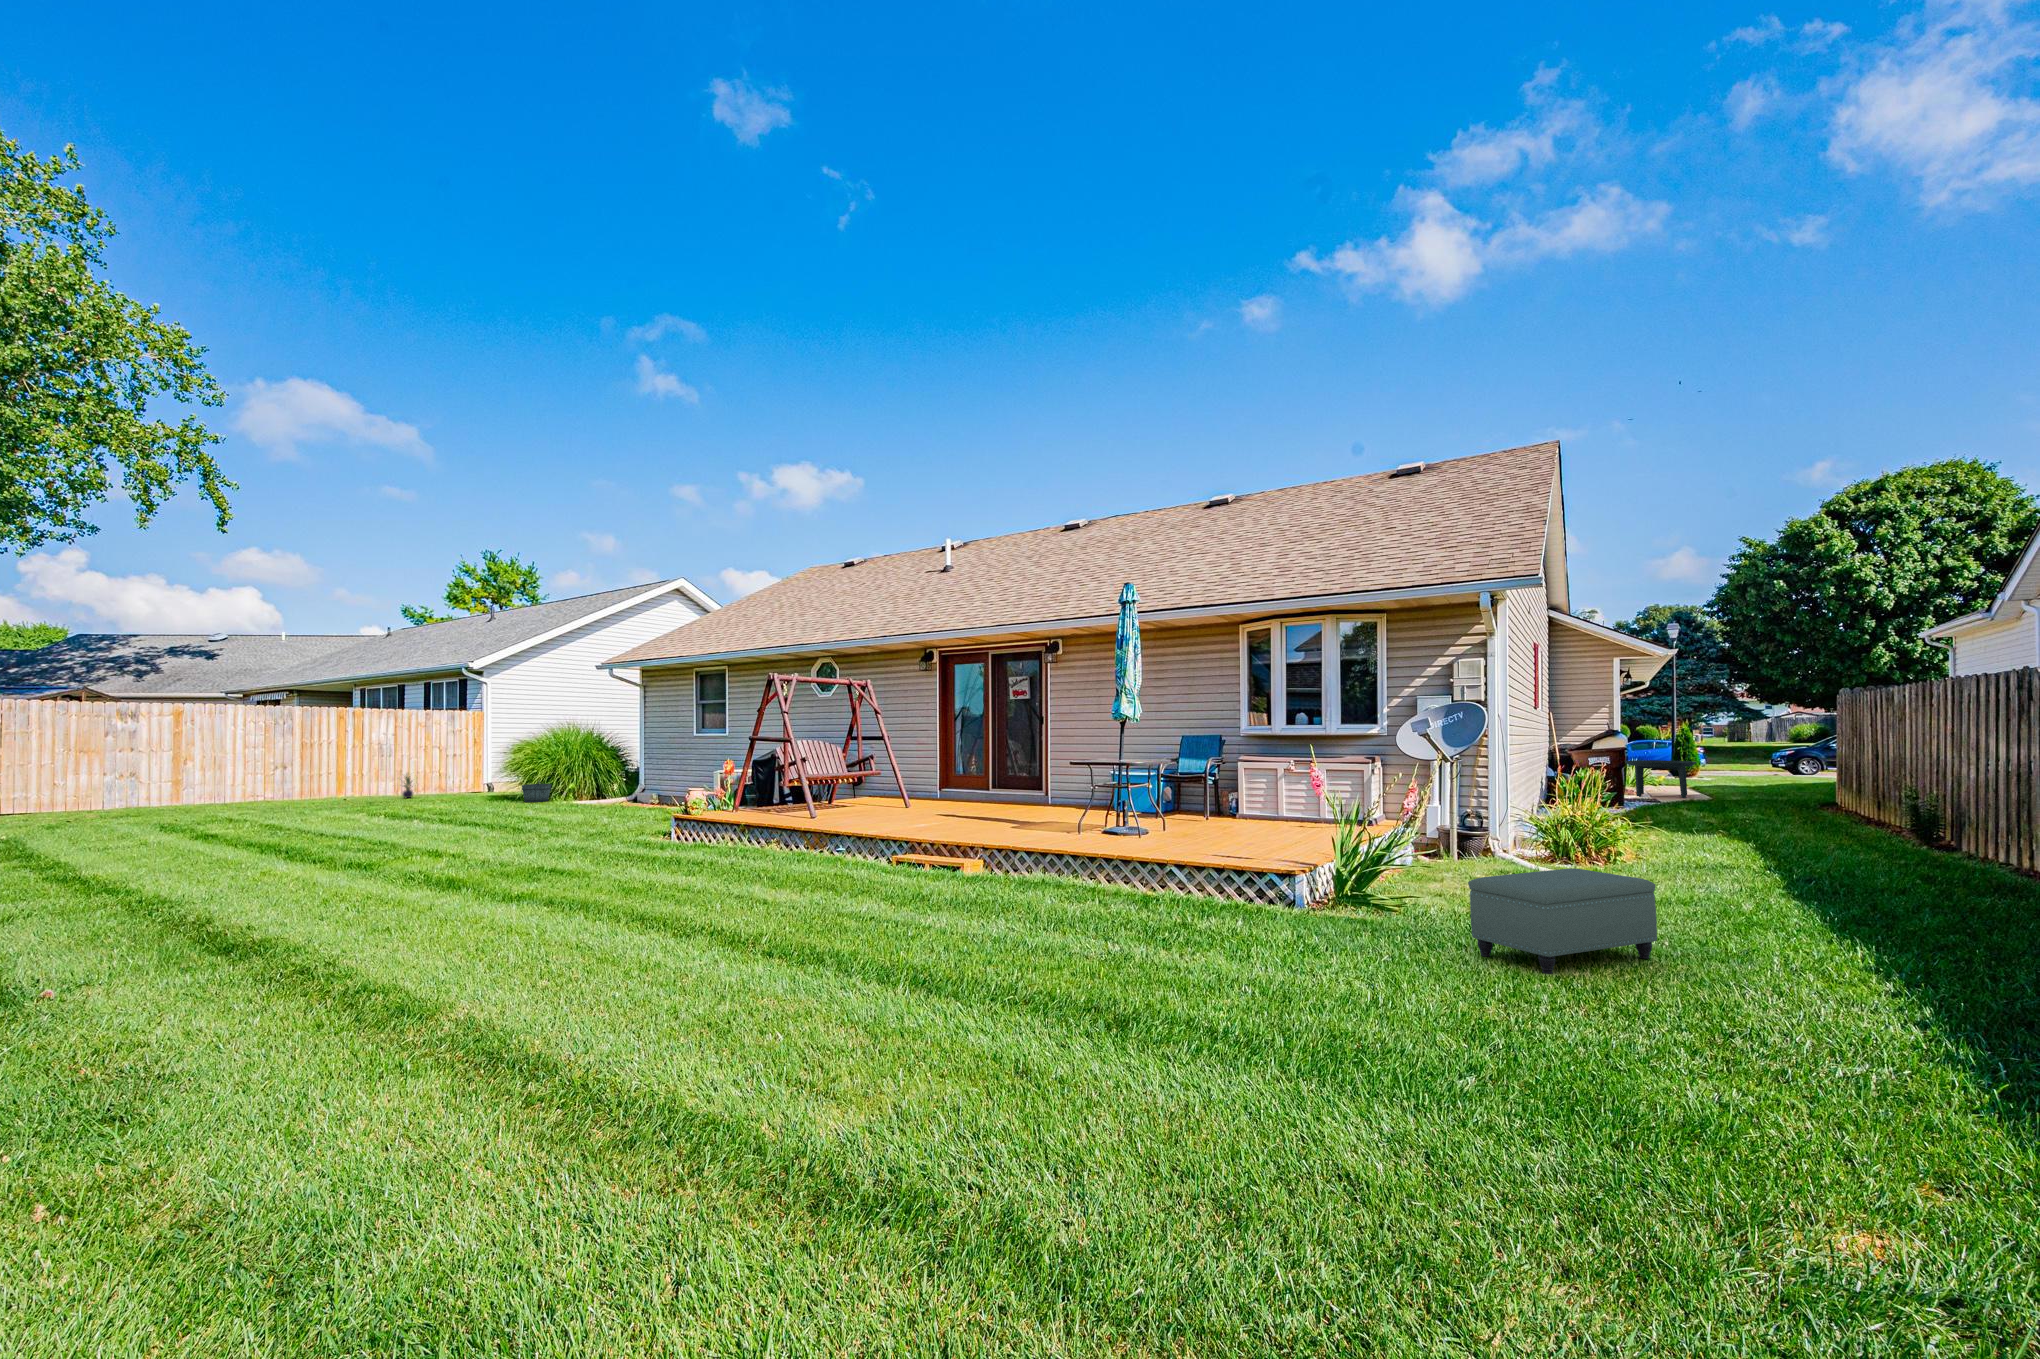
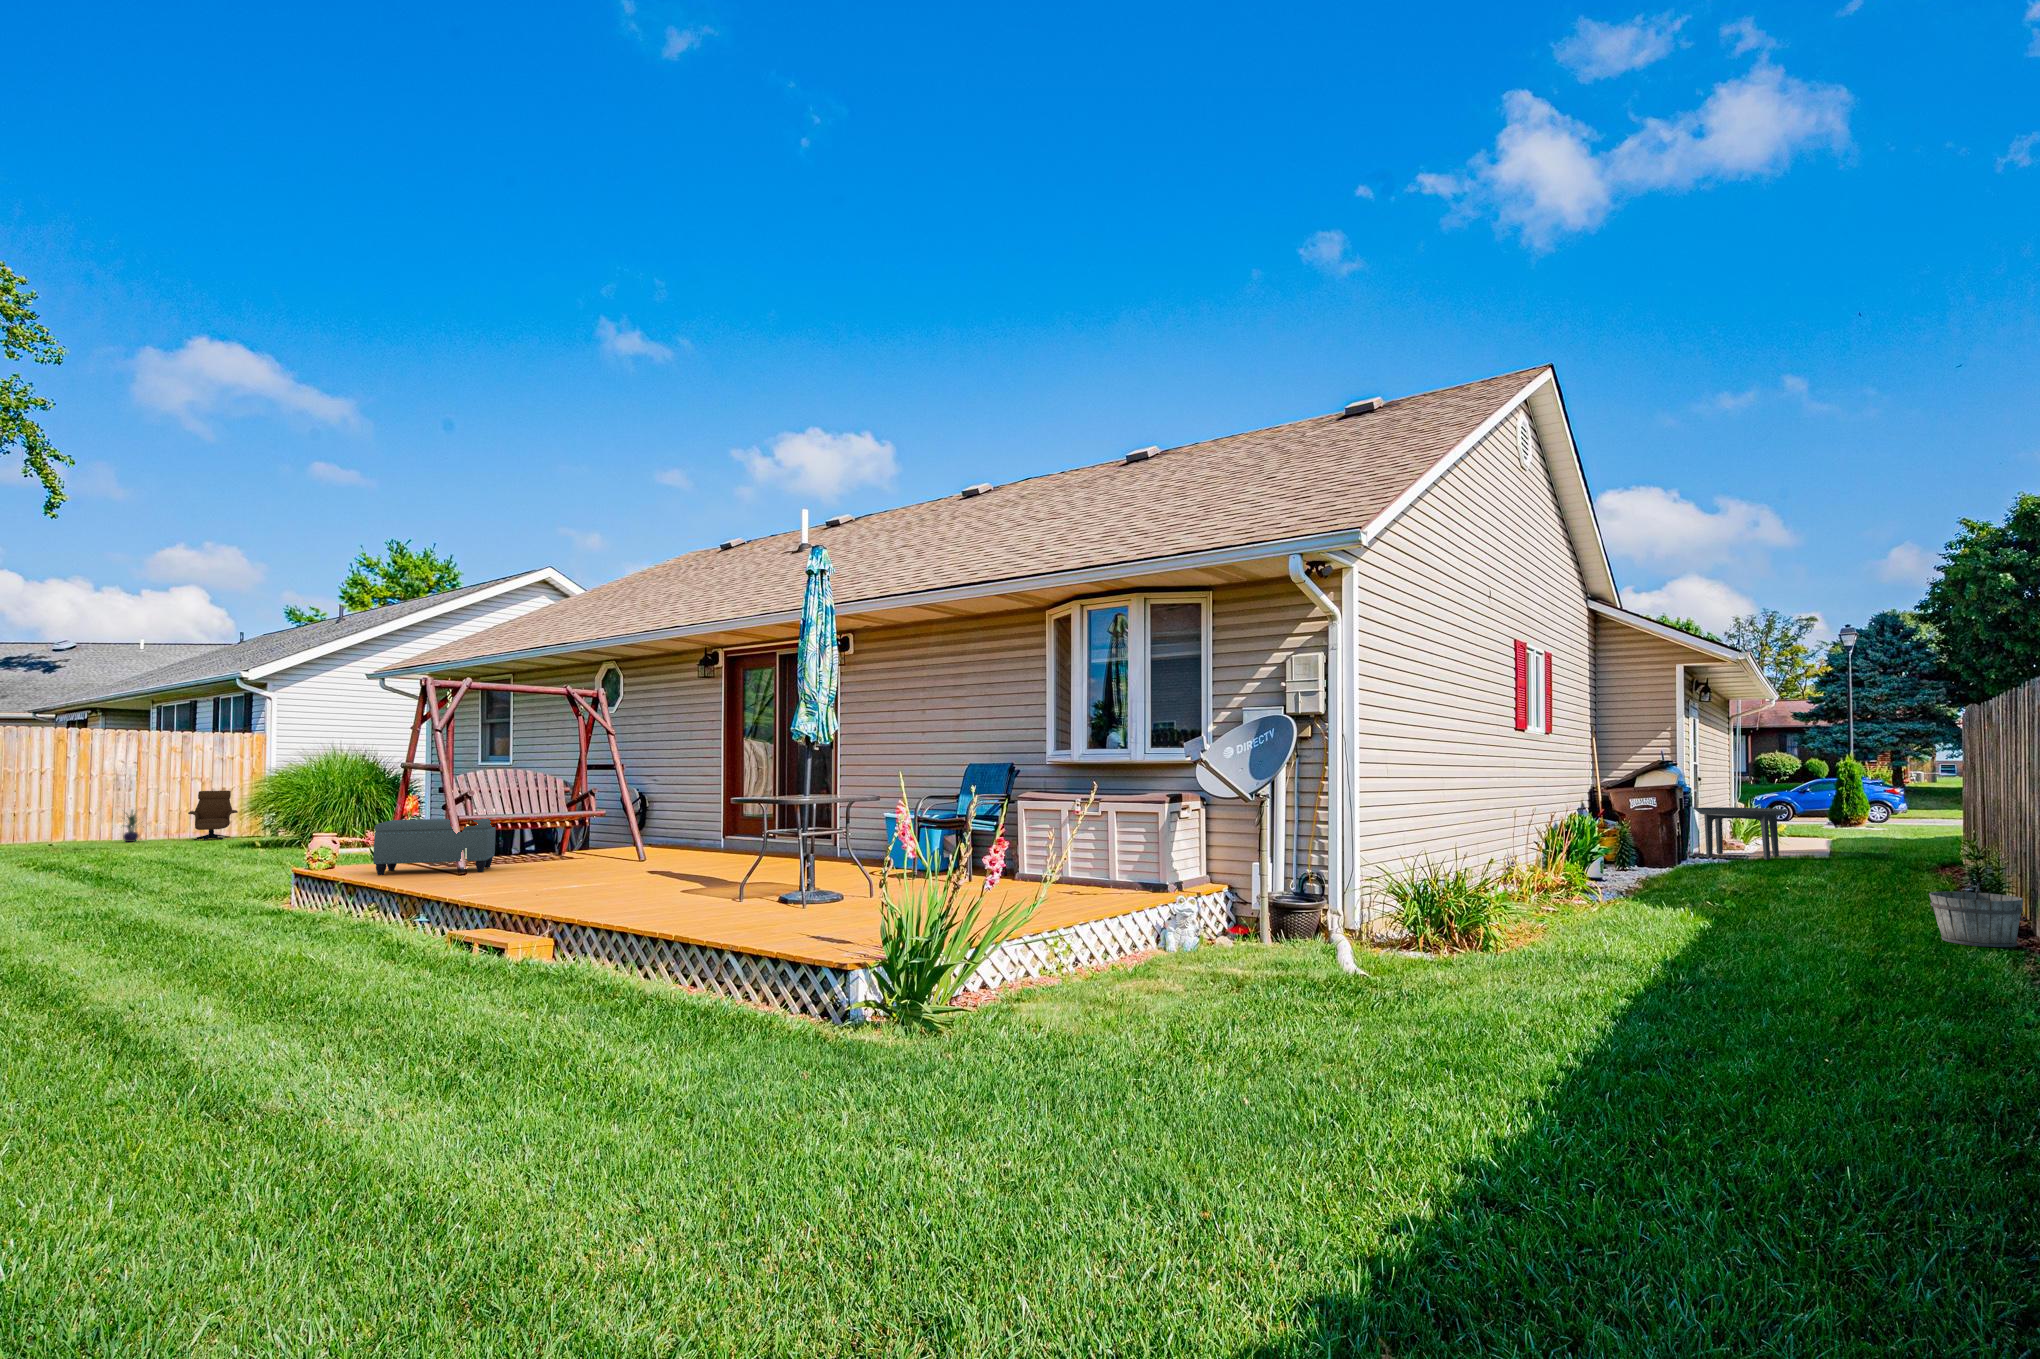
lounge chair: none [445,757,481,796] -> present [188,790,238,841]
wooden bucket: present [522,781,551,802] -> present [1929,880,2026,947]
ottoman: present [1468,868,1657,974] -> present [373,819,496,875]

